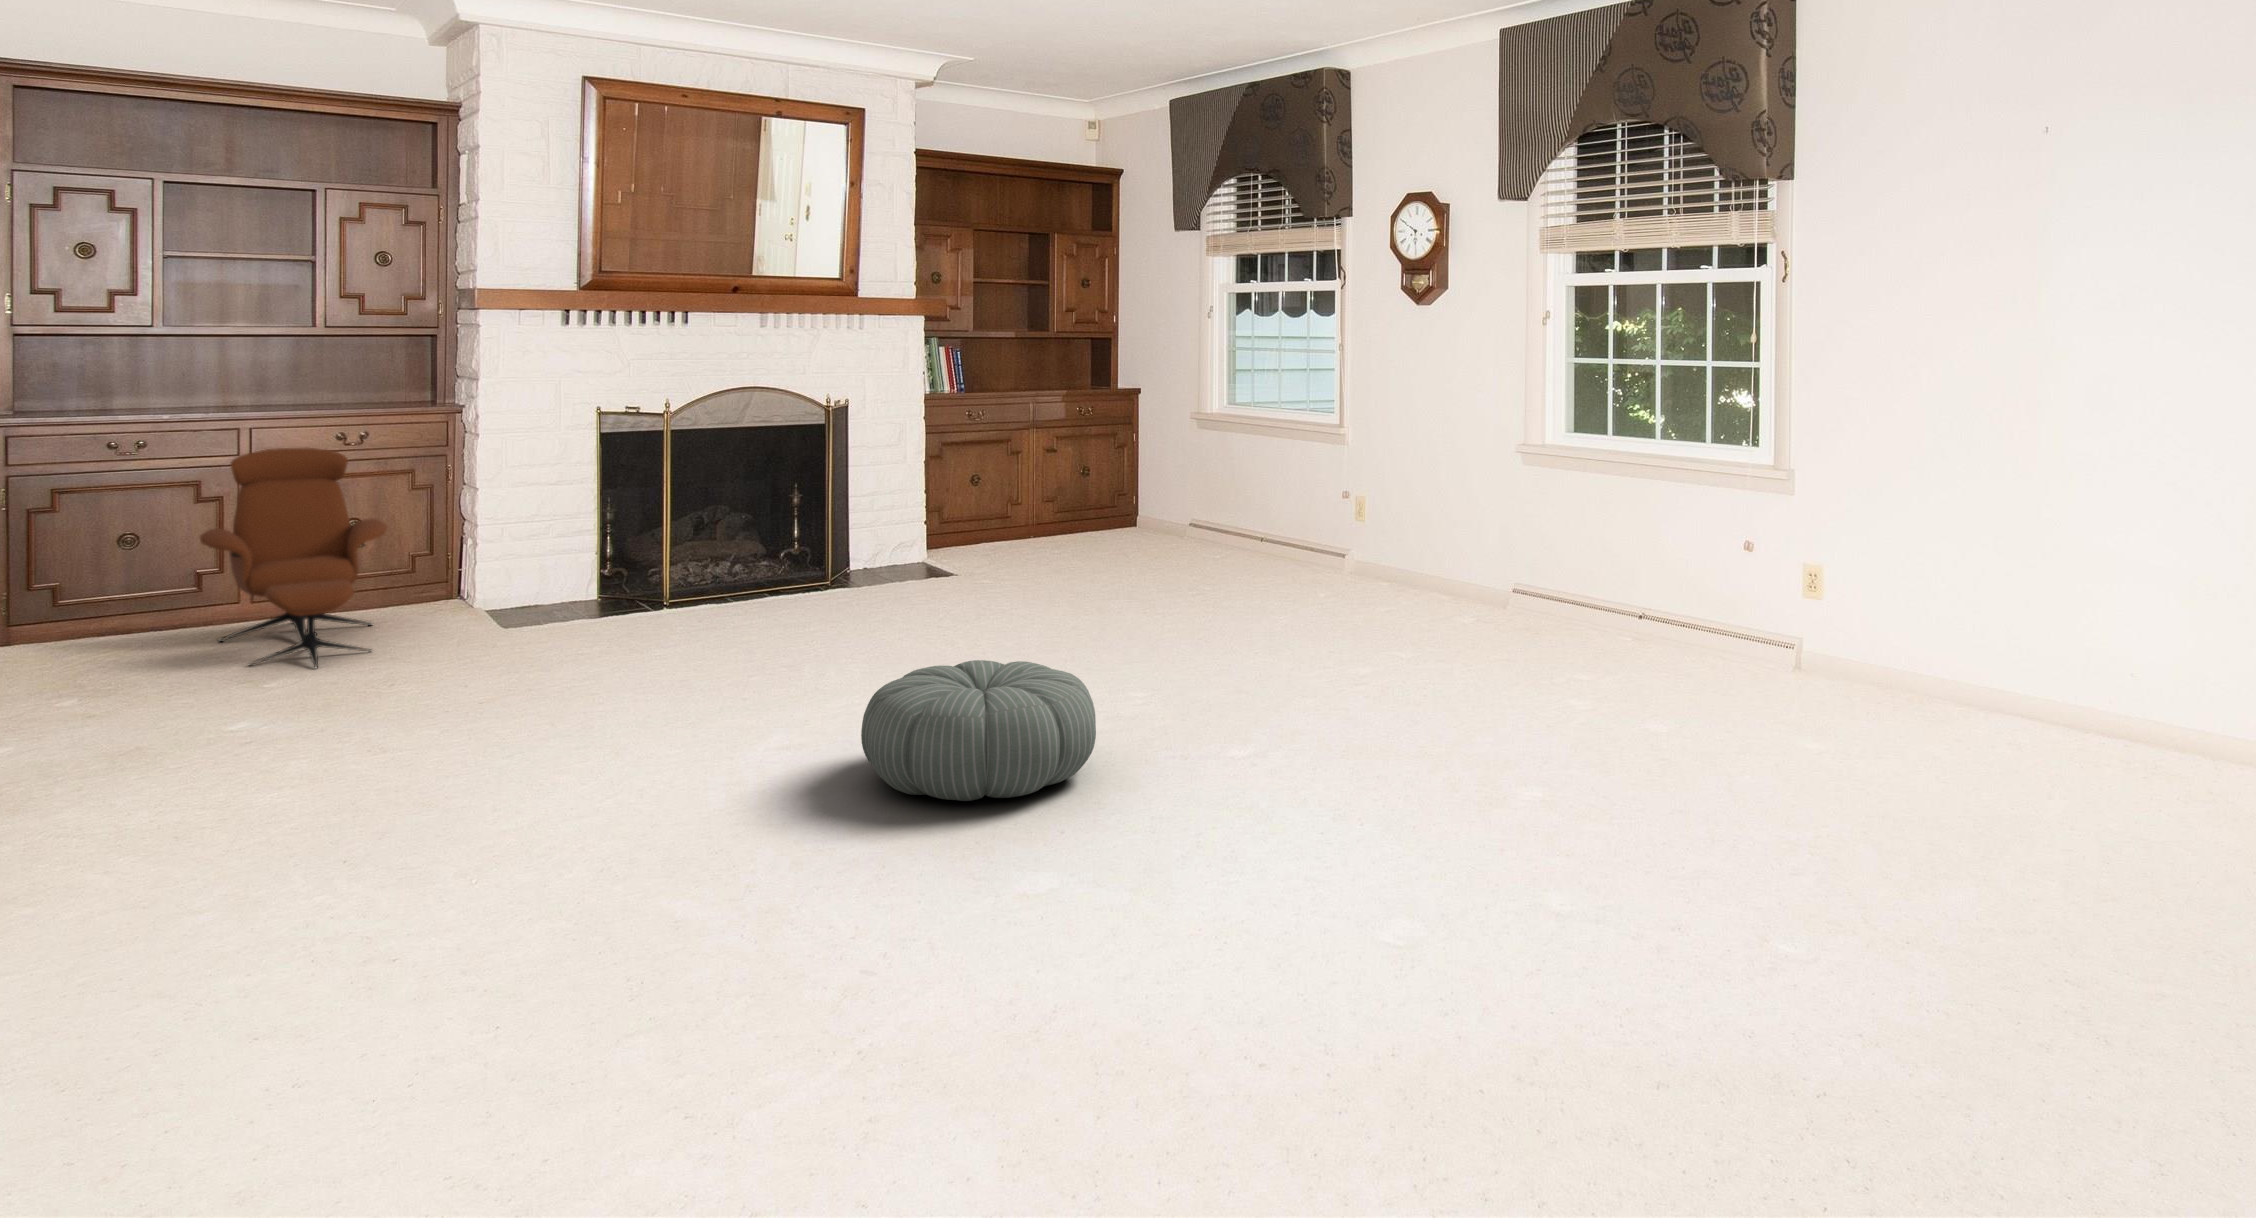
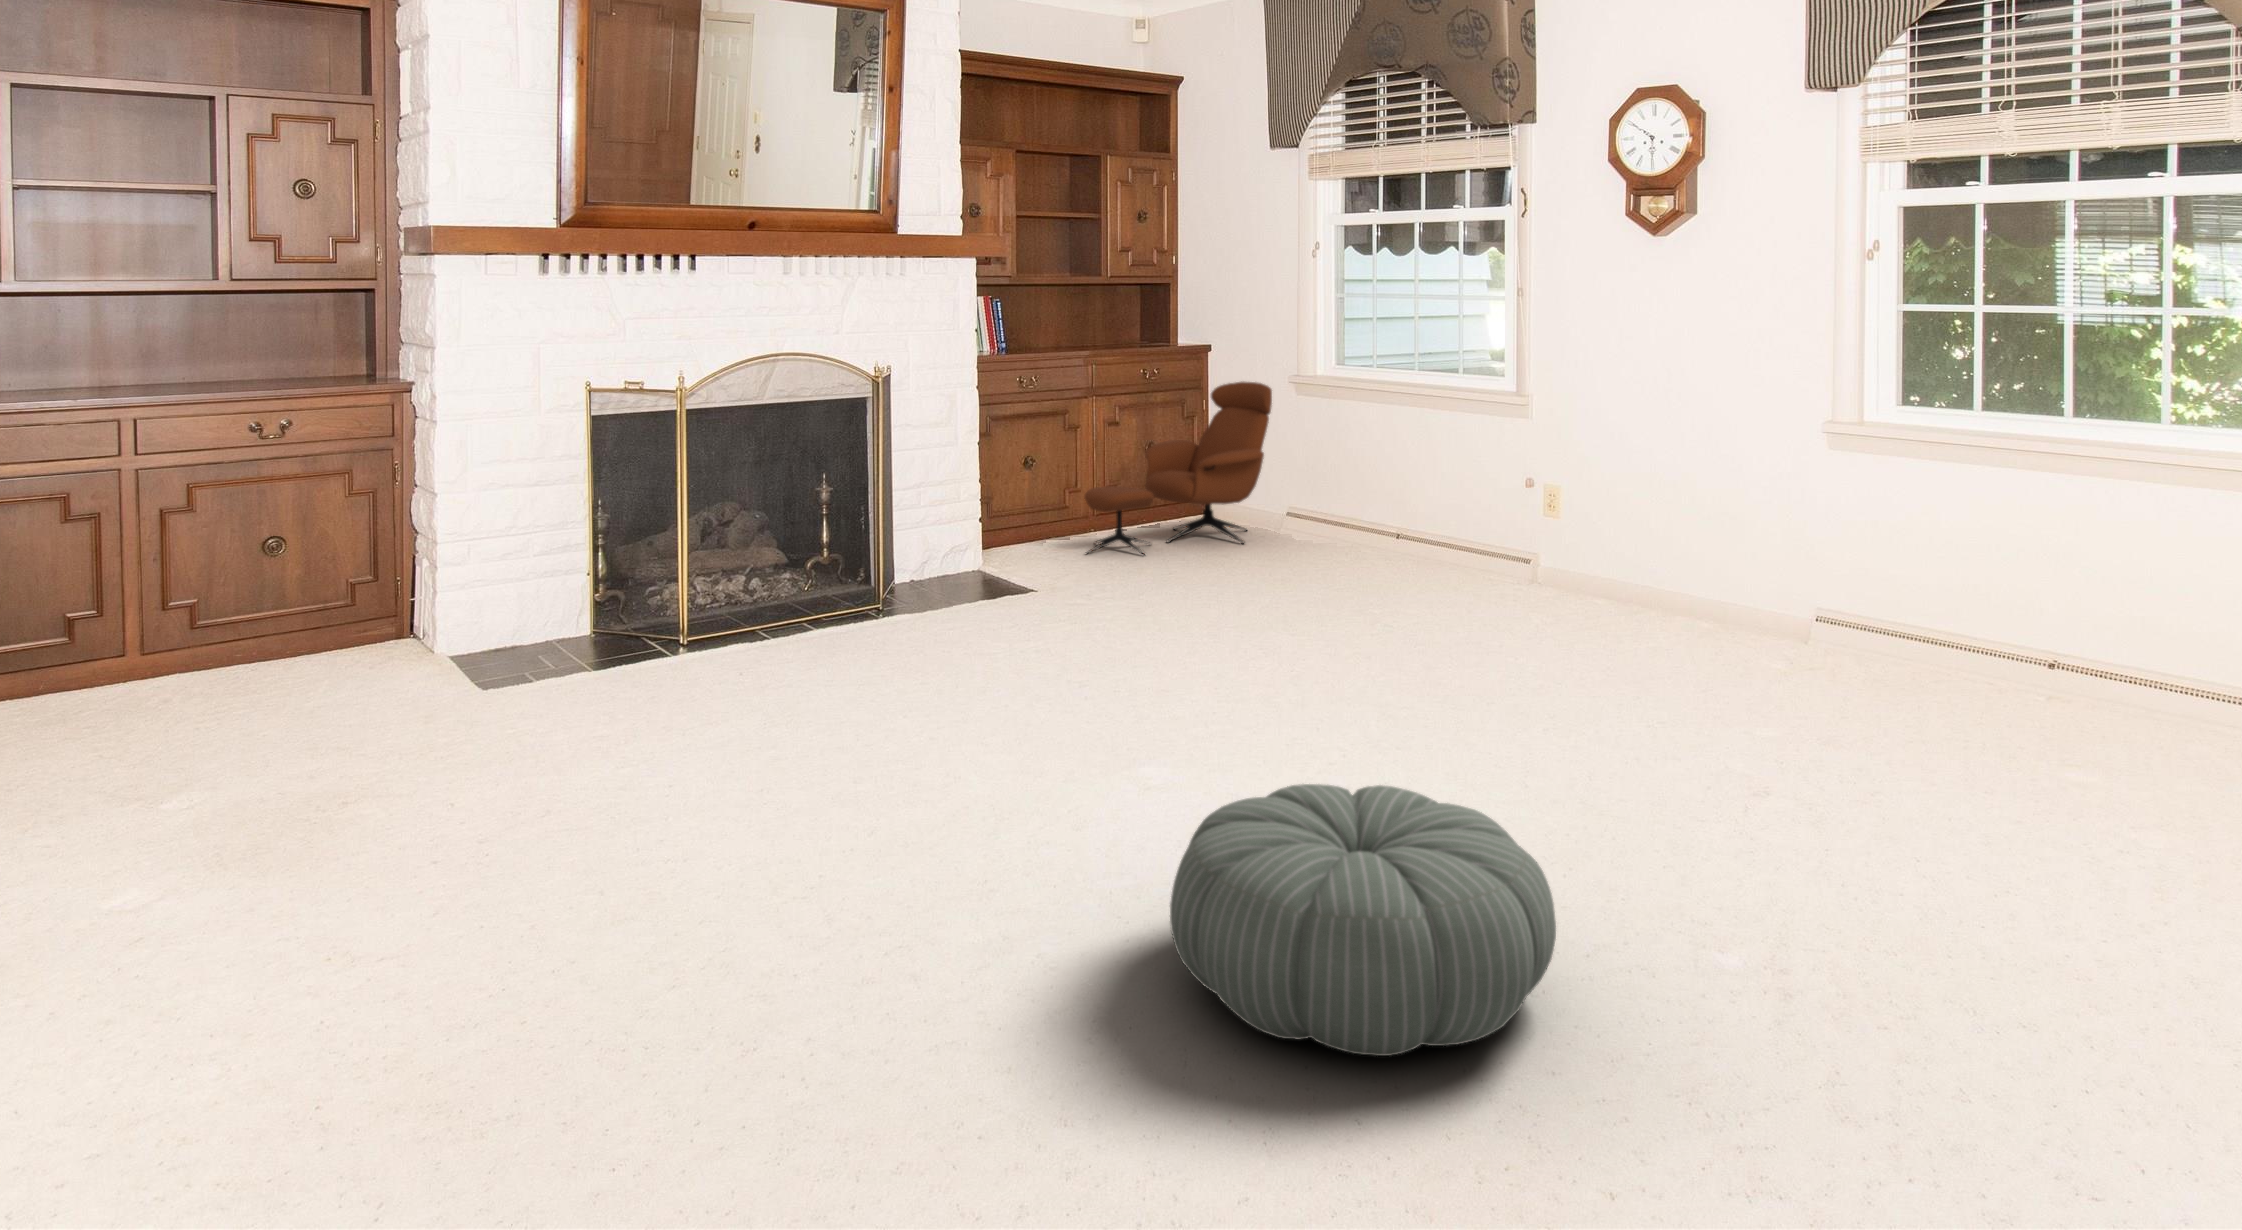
lounge chair: present [200,448,387,668] -> present [1085,382,1272,555]

